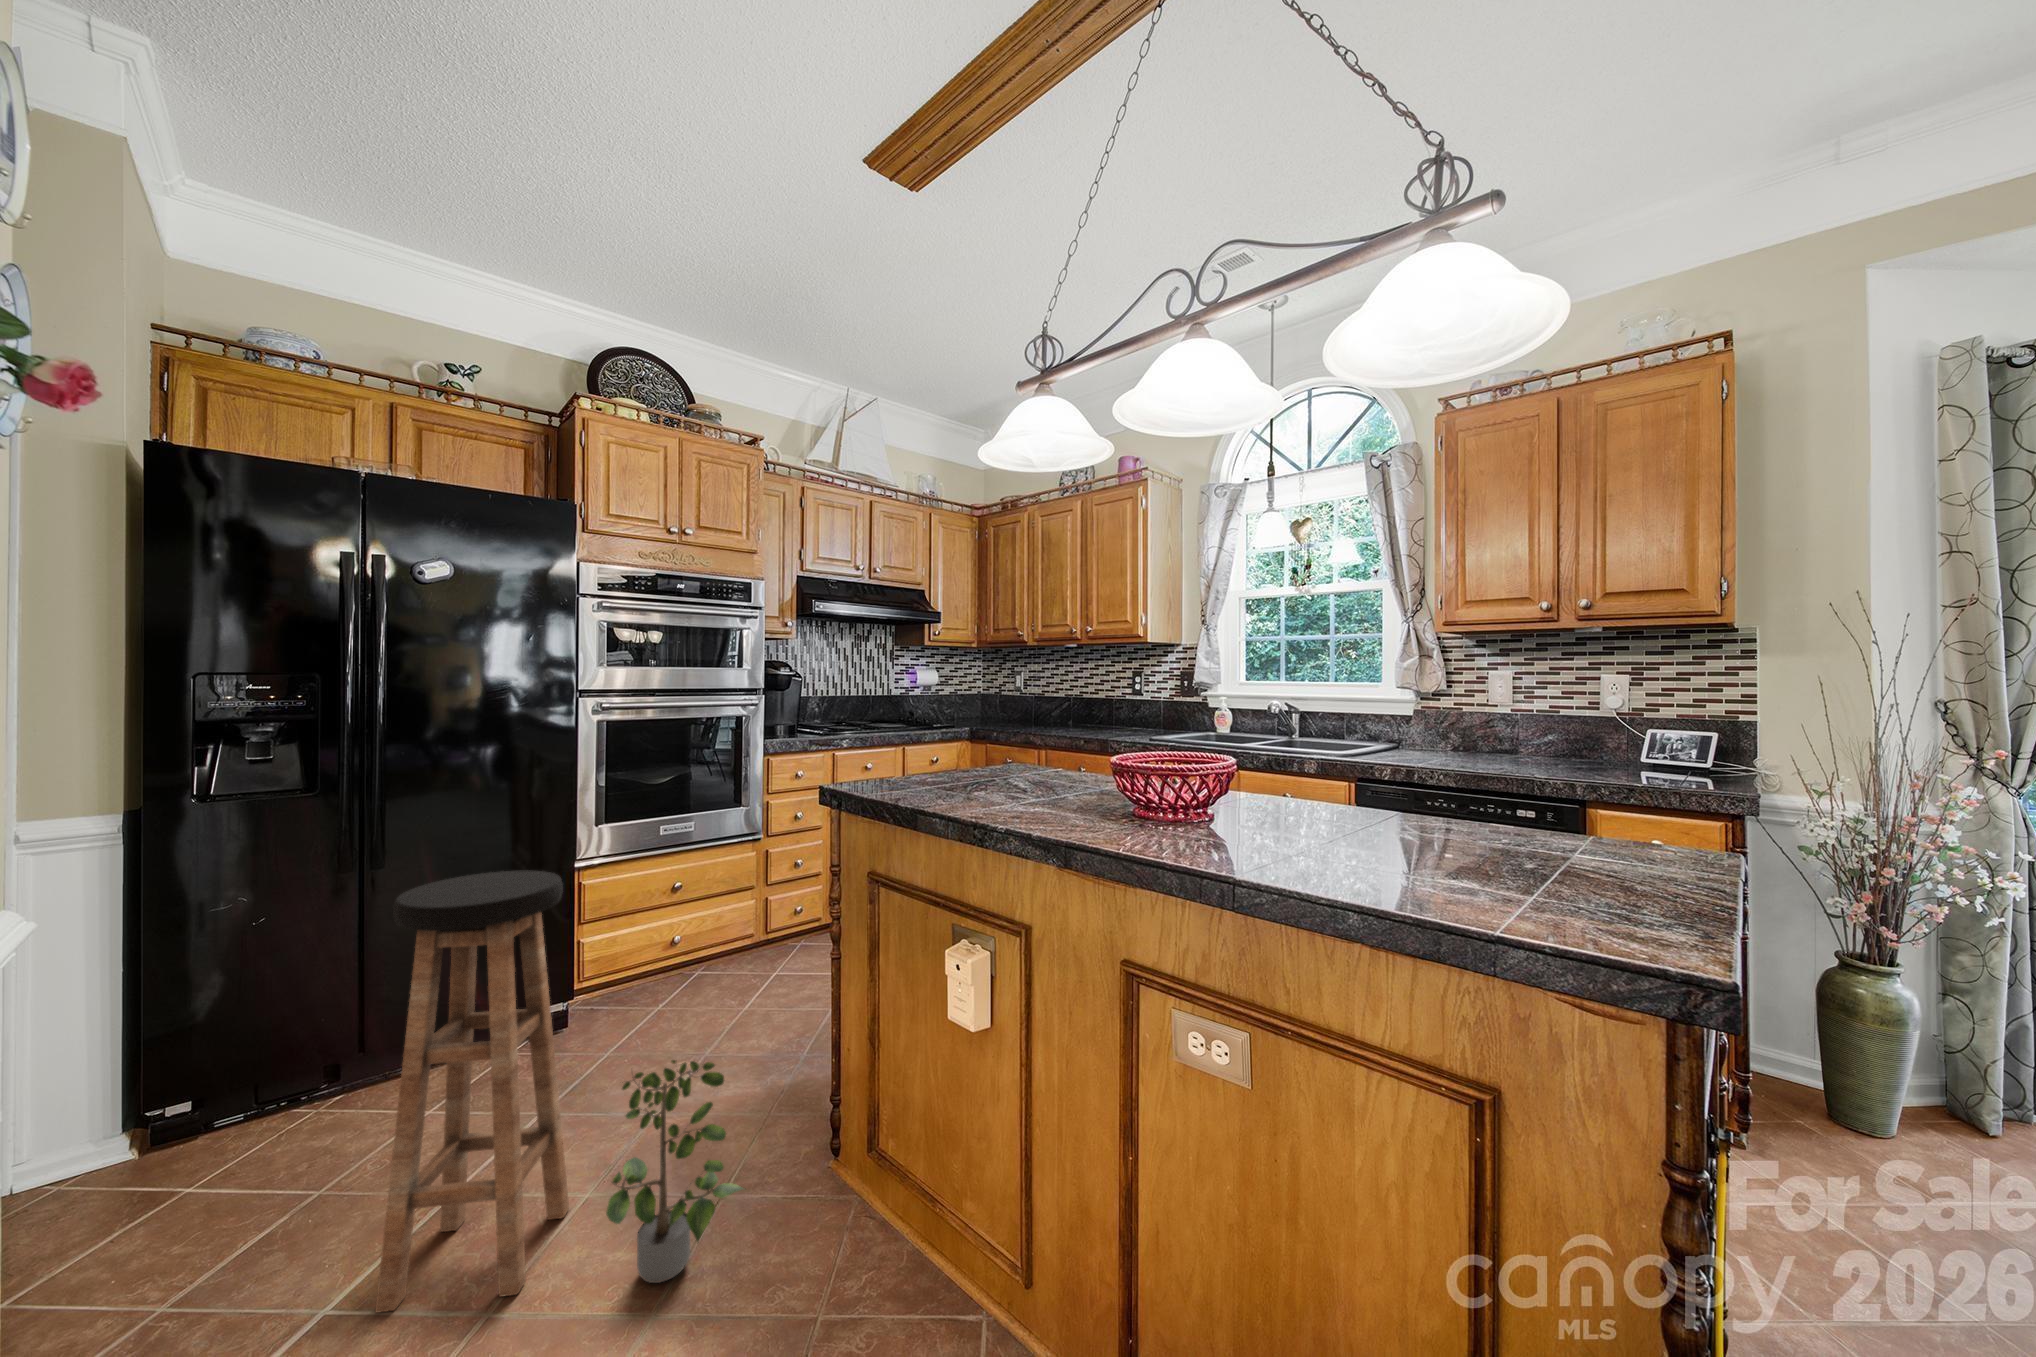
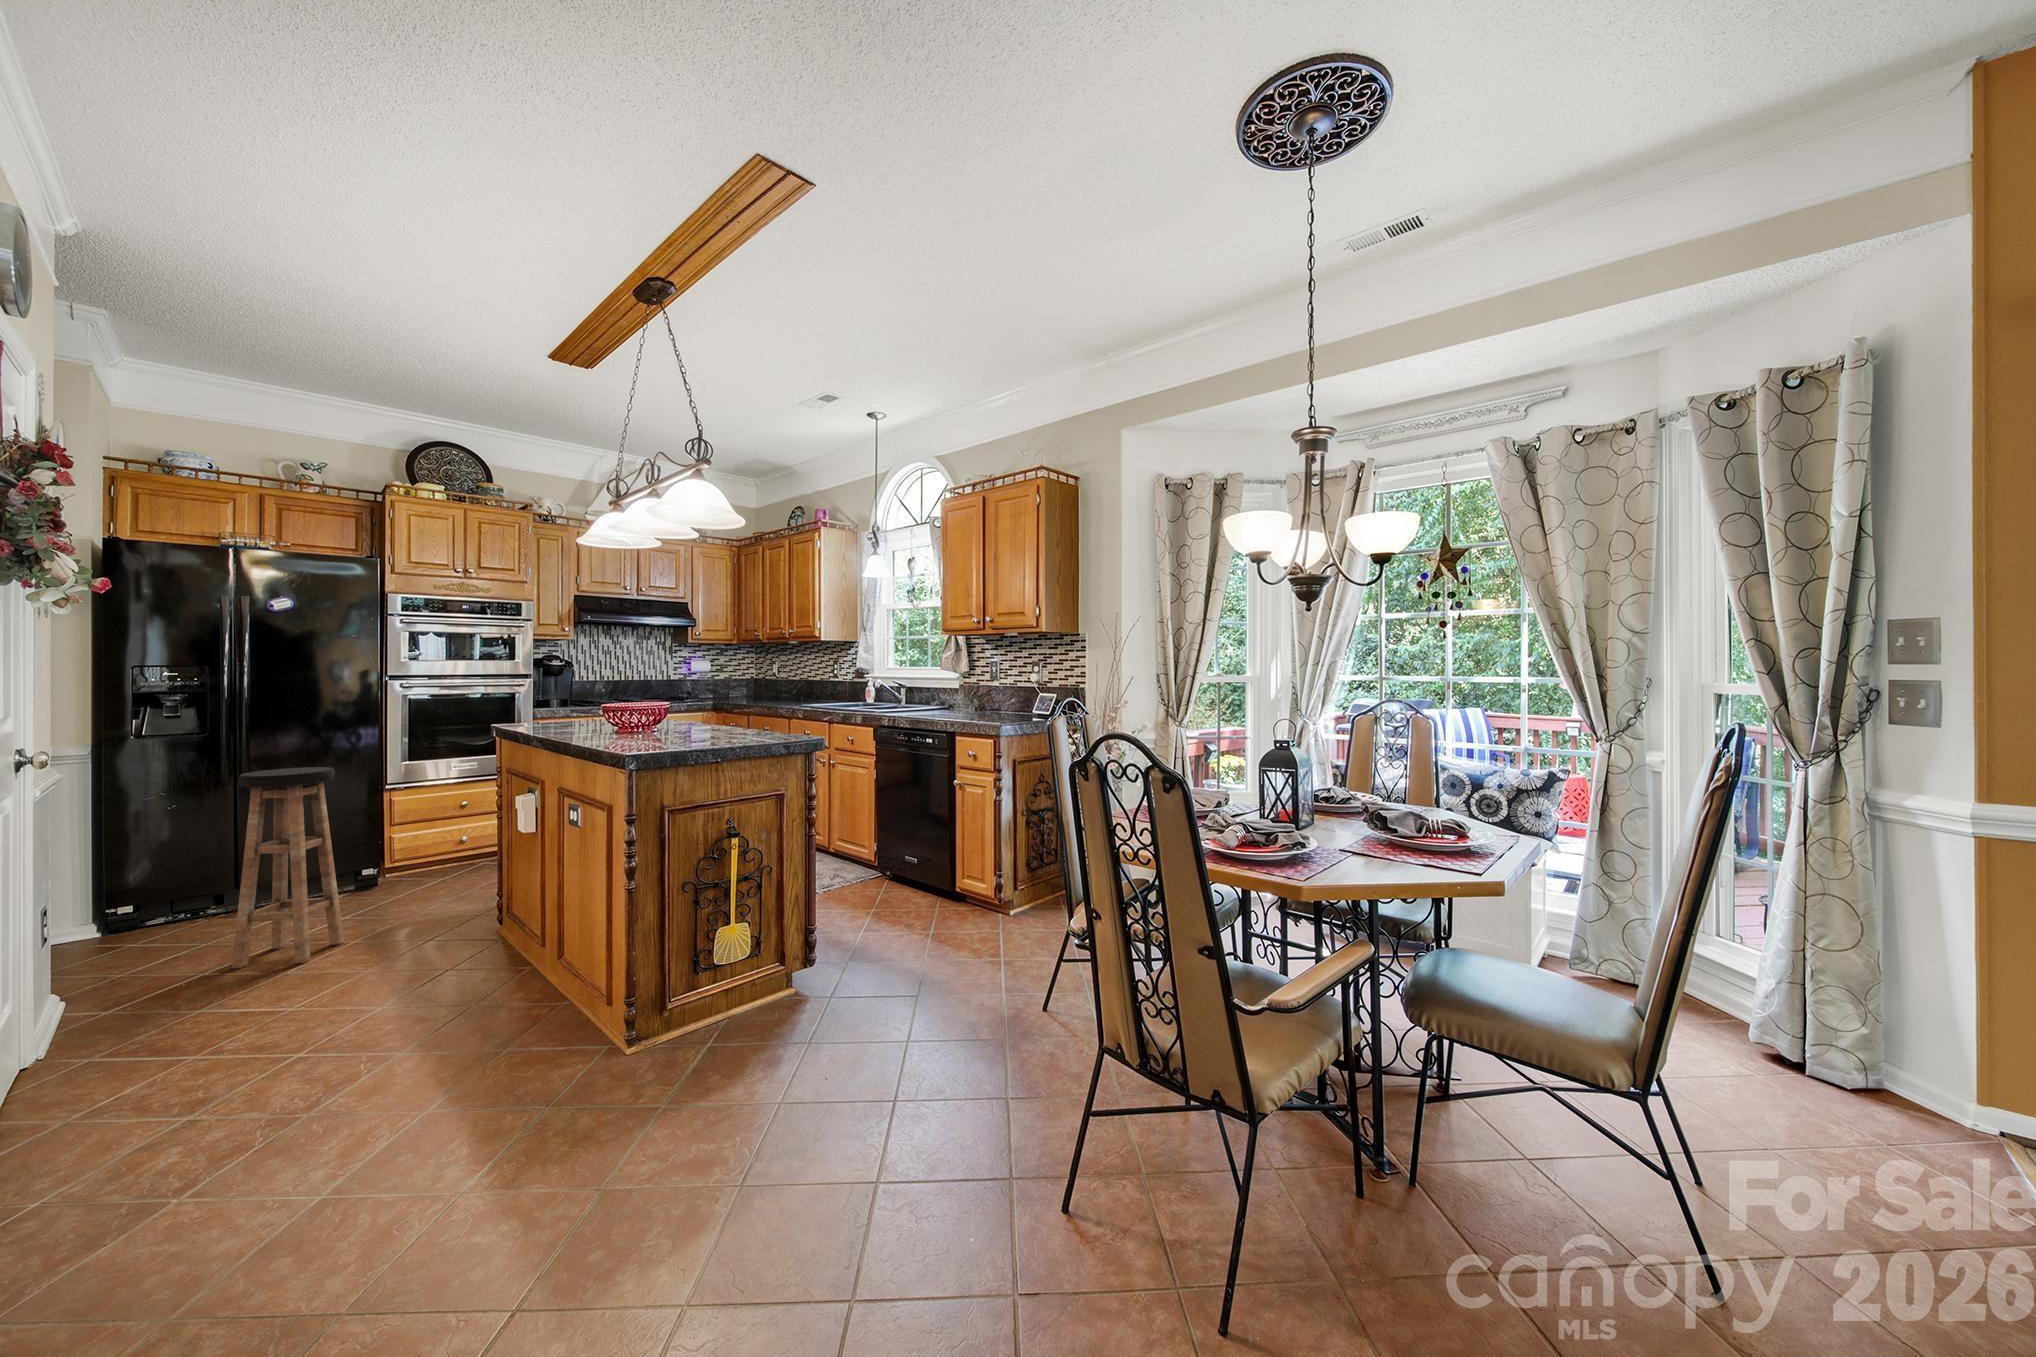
potted plant: present [606,1060,744,1283] -> none [347,852,426,959]

